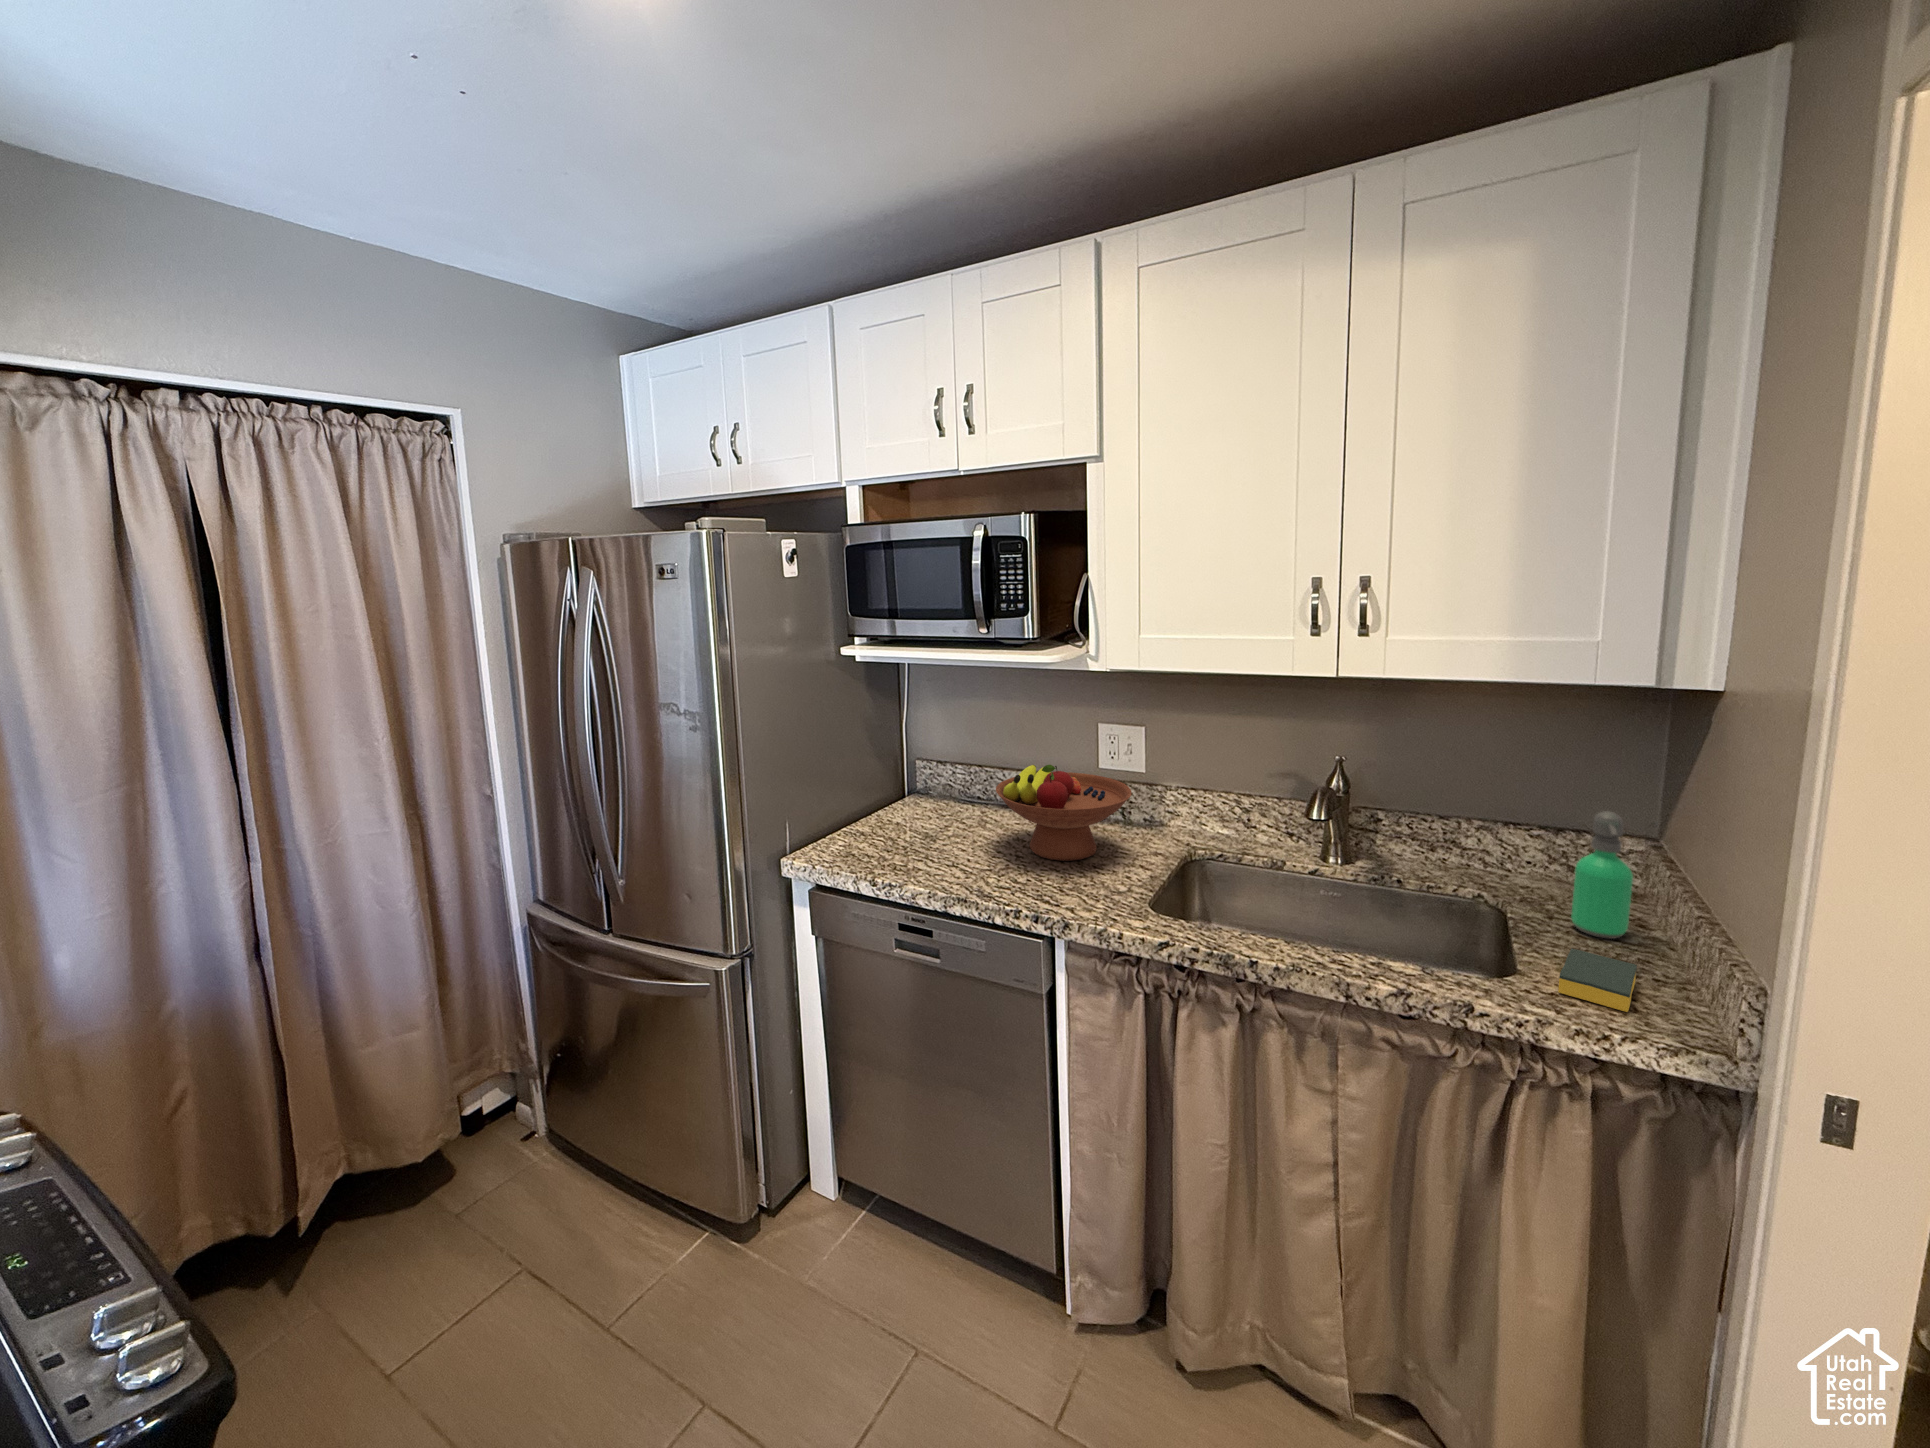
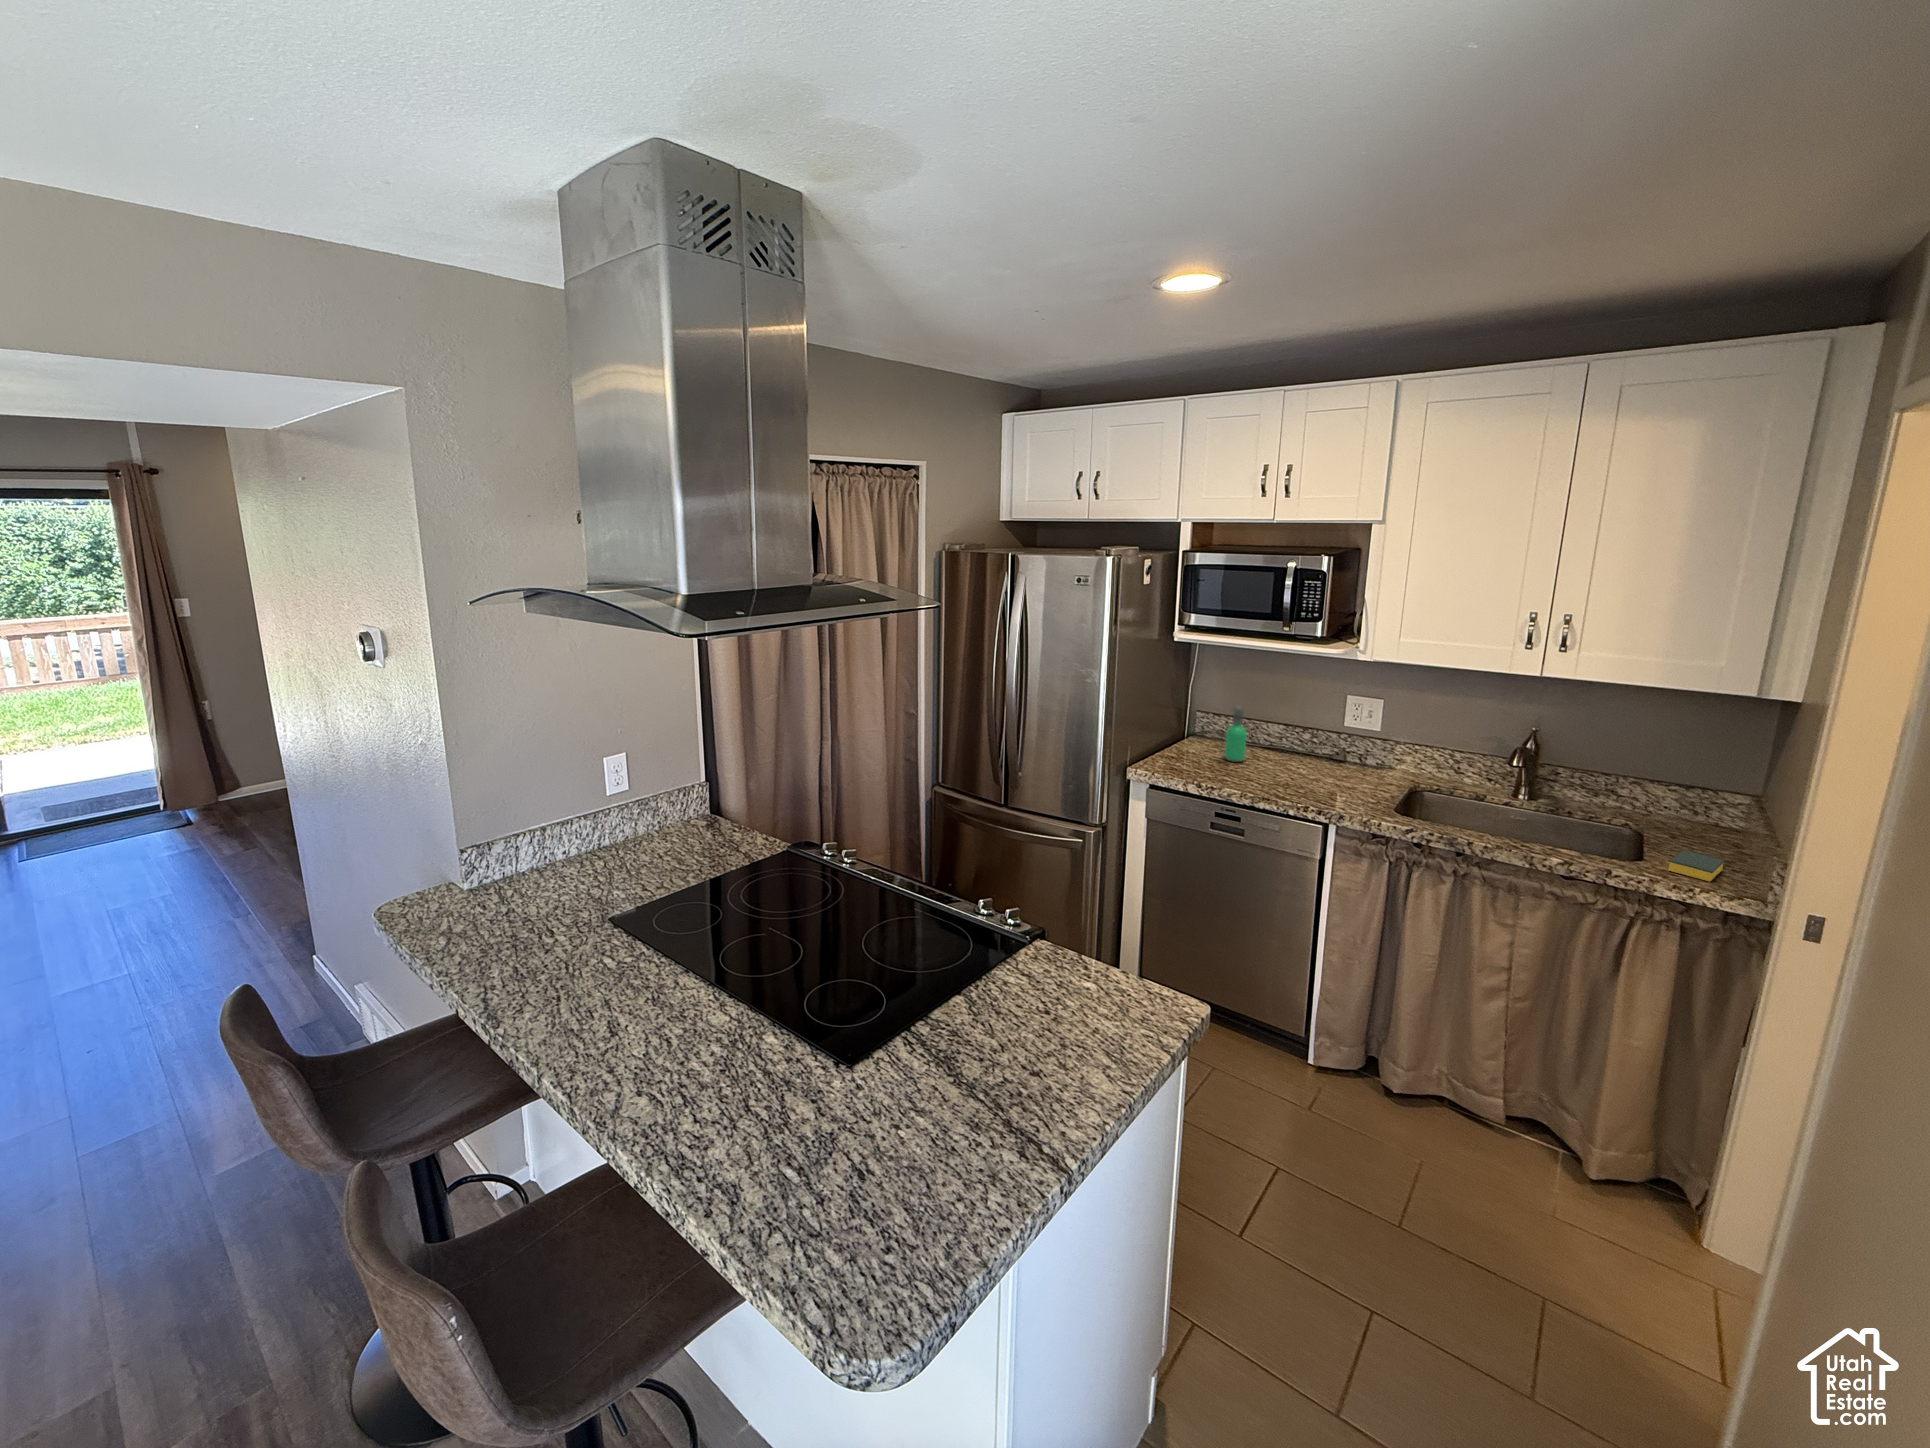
fruit bowl: present [996,765,1132,861] -> none [1277,721,1378,784]
soap dispenser: present [1571,811,1633,939] -> present [1224,706,1247,762]

